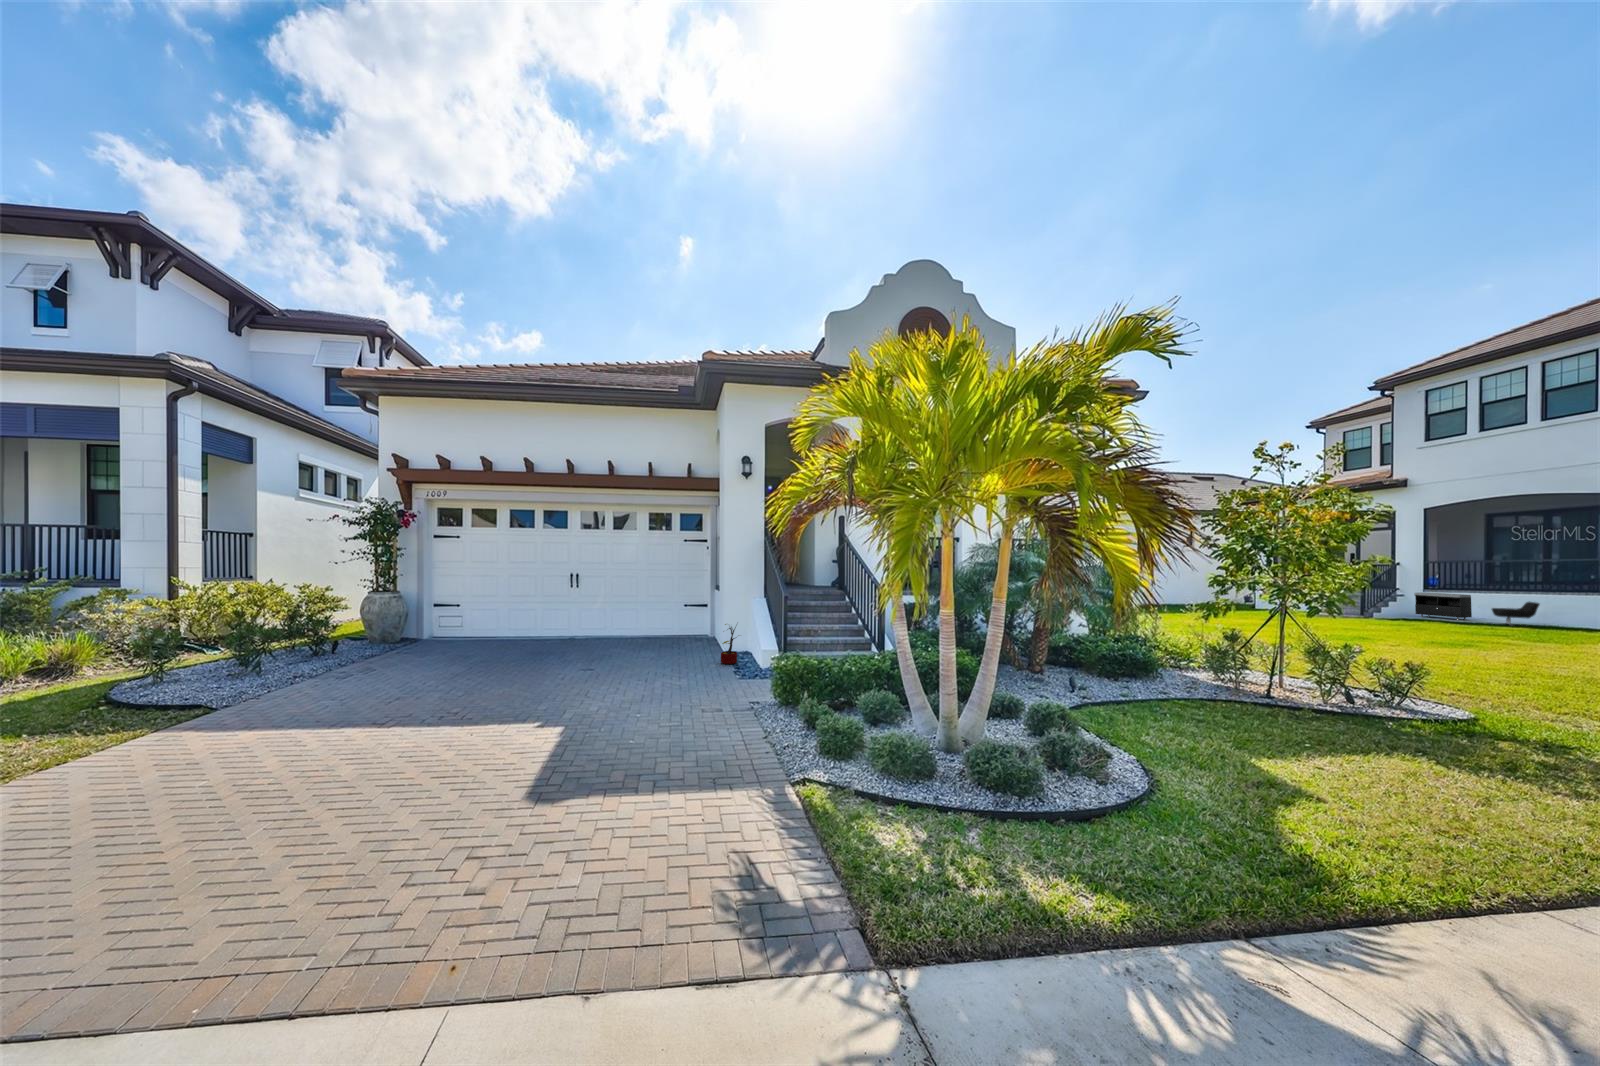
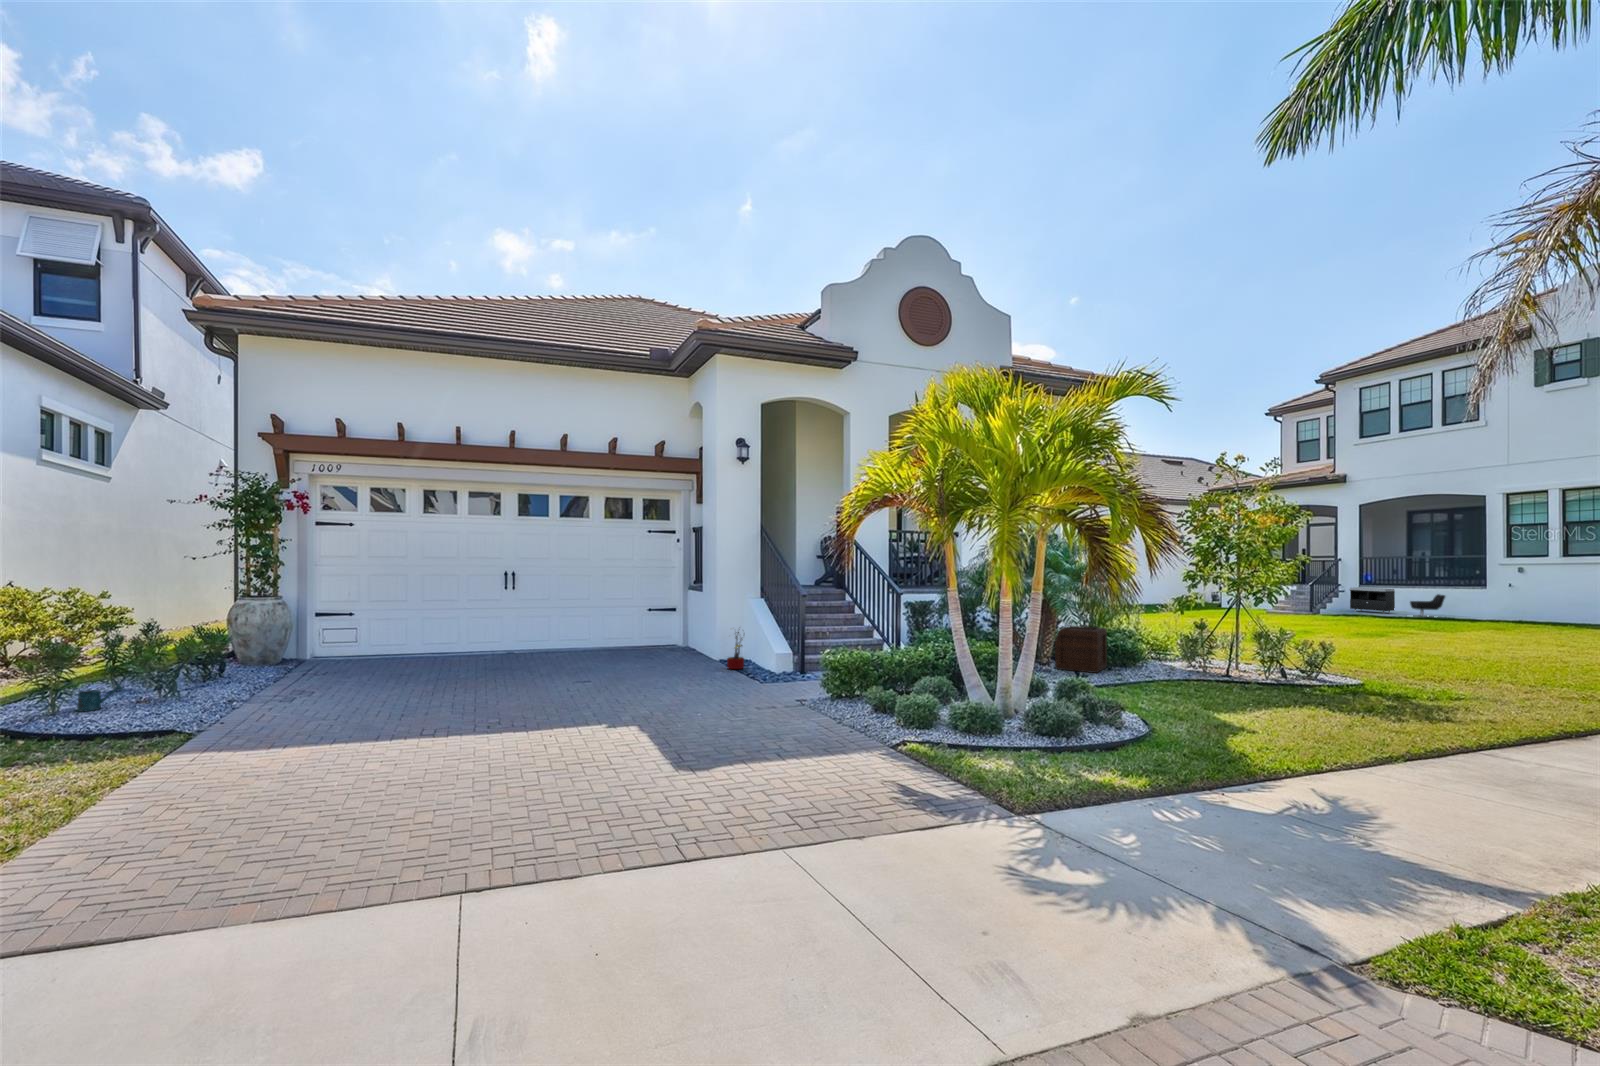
wooden crate: none [1058,631,1119,685] -> present [1055,626,1107,673]
watering can: none [122,662,170,686] -> present [73,684,123,712]

